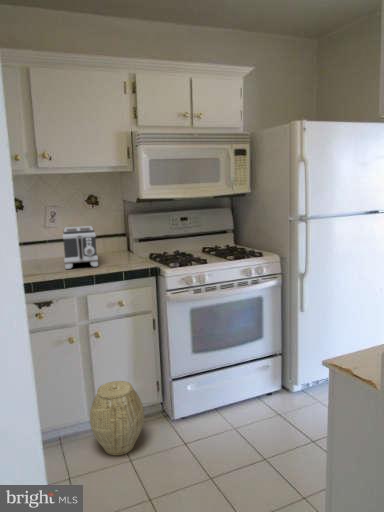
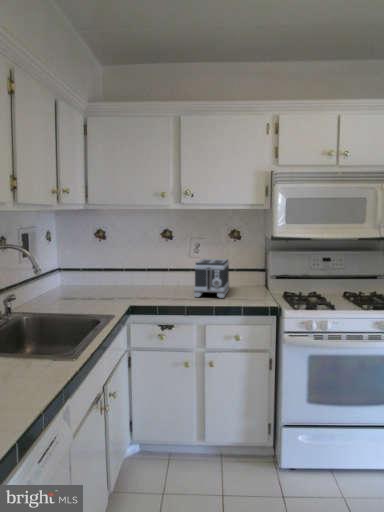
woven basket: present [90,381,144,455] -> none [194,412,247,488]

